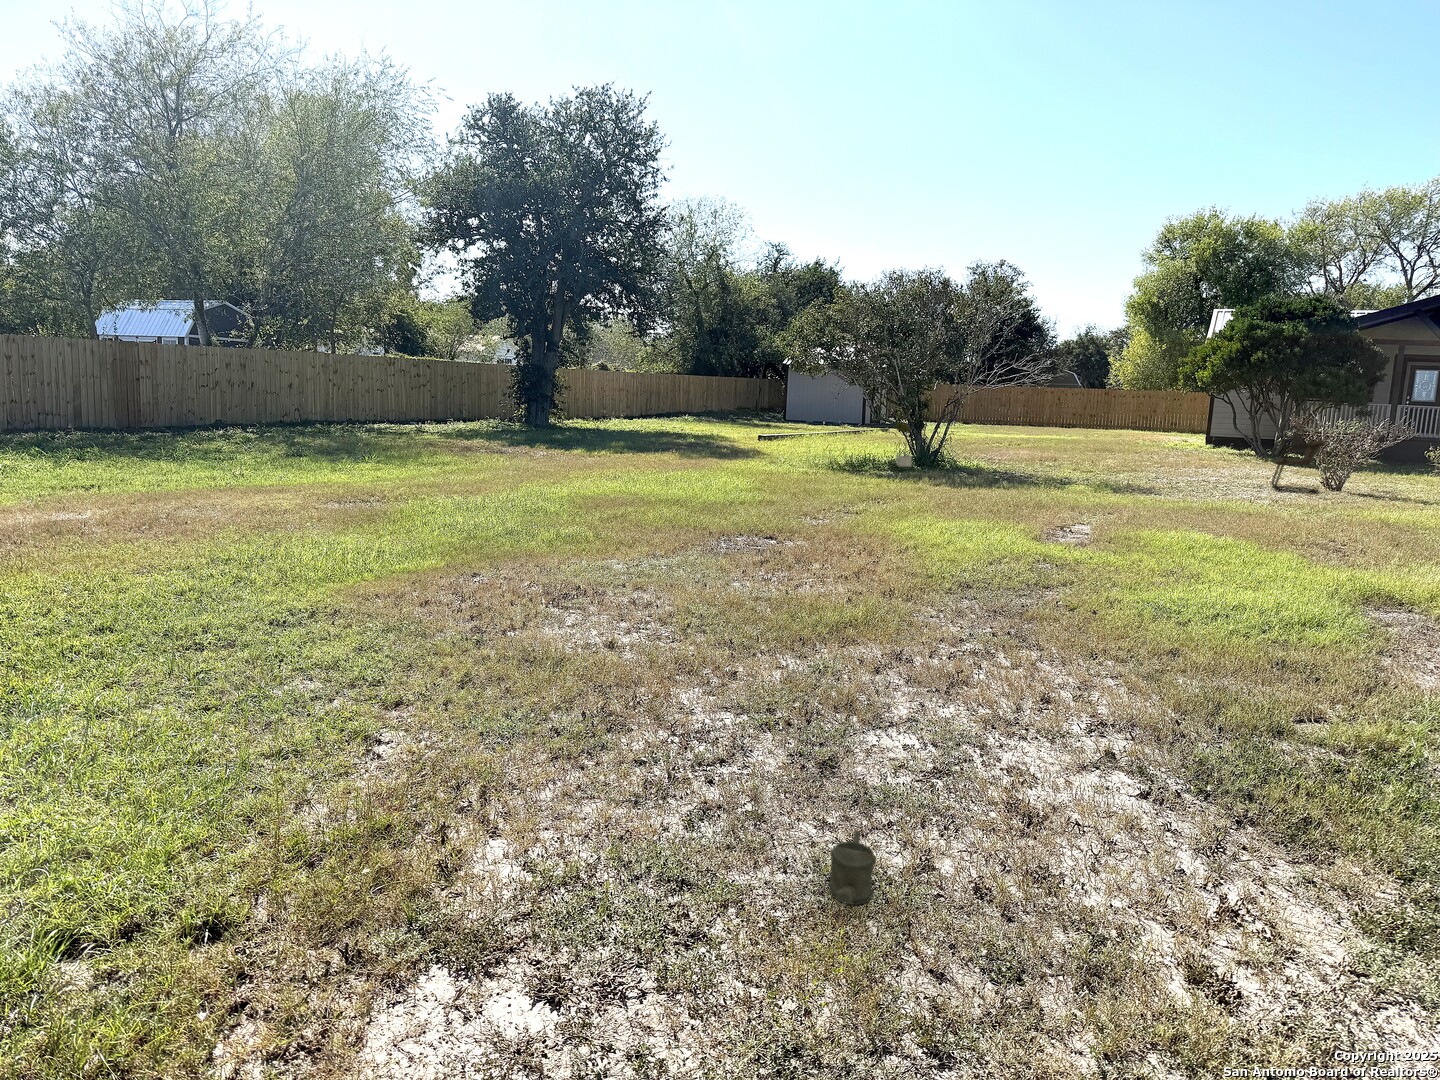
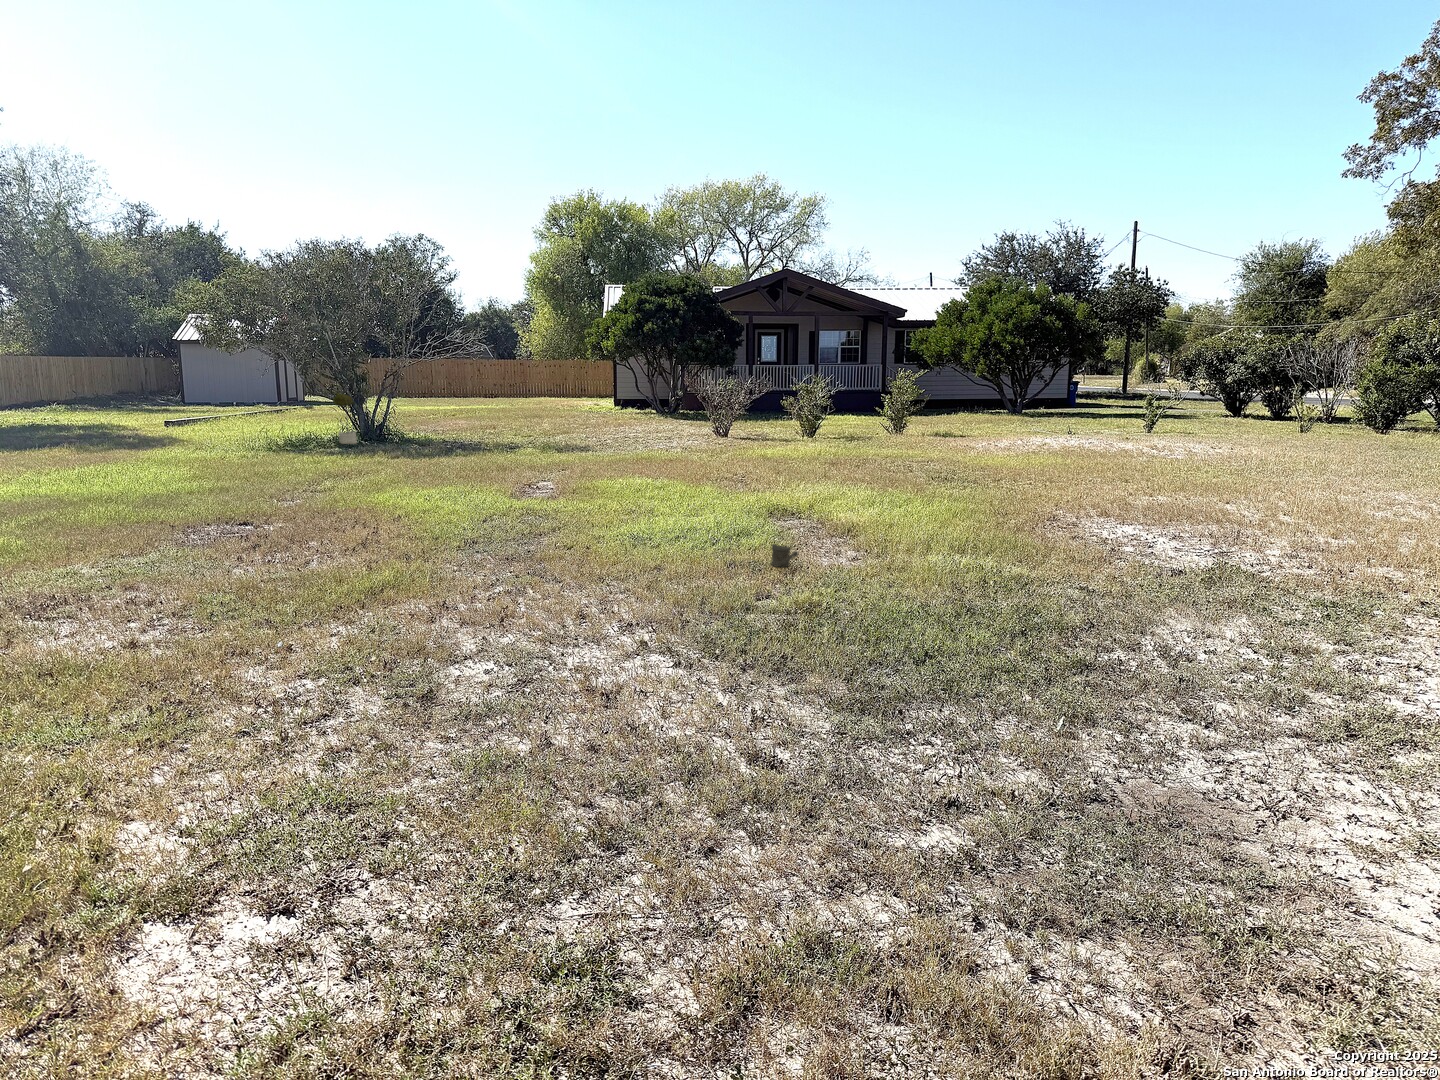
chair: present [1271,440,1326,493] -> none [675,397,709,441]
watering can: present [828,831,876,905] -> present [771,544,799,567]

